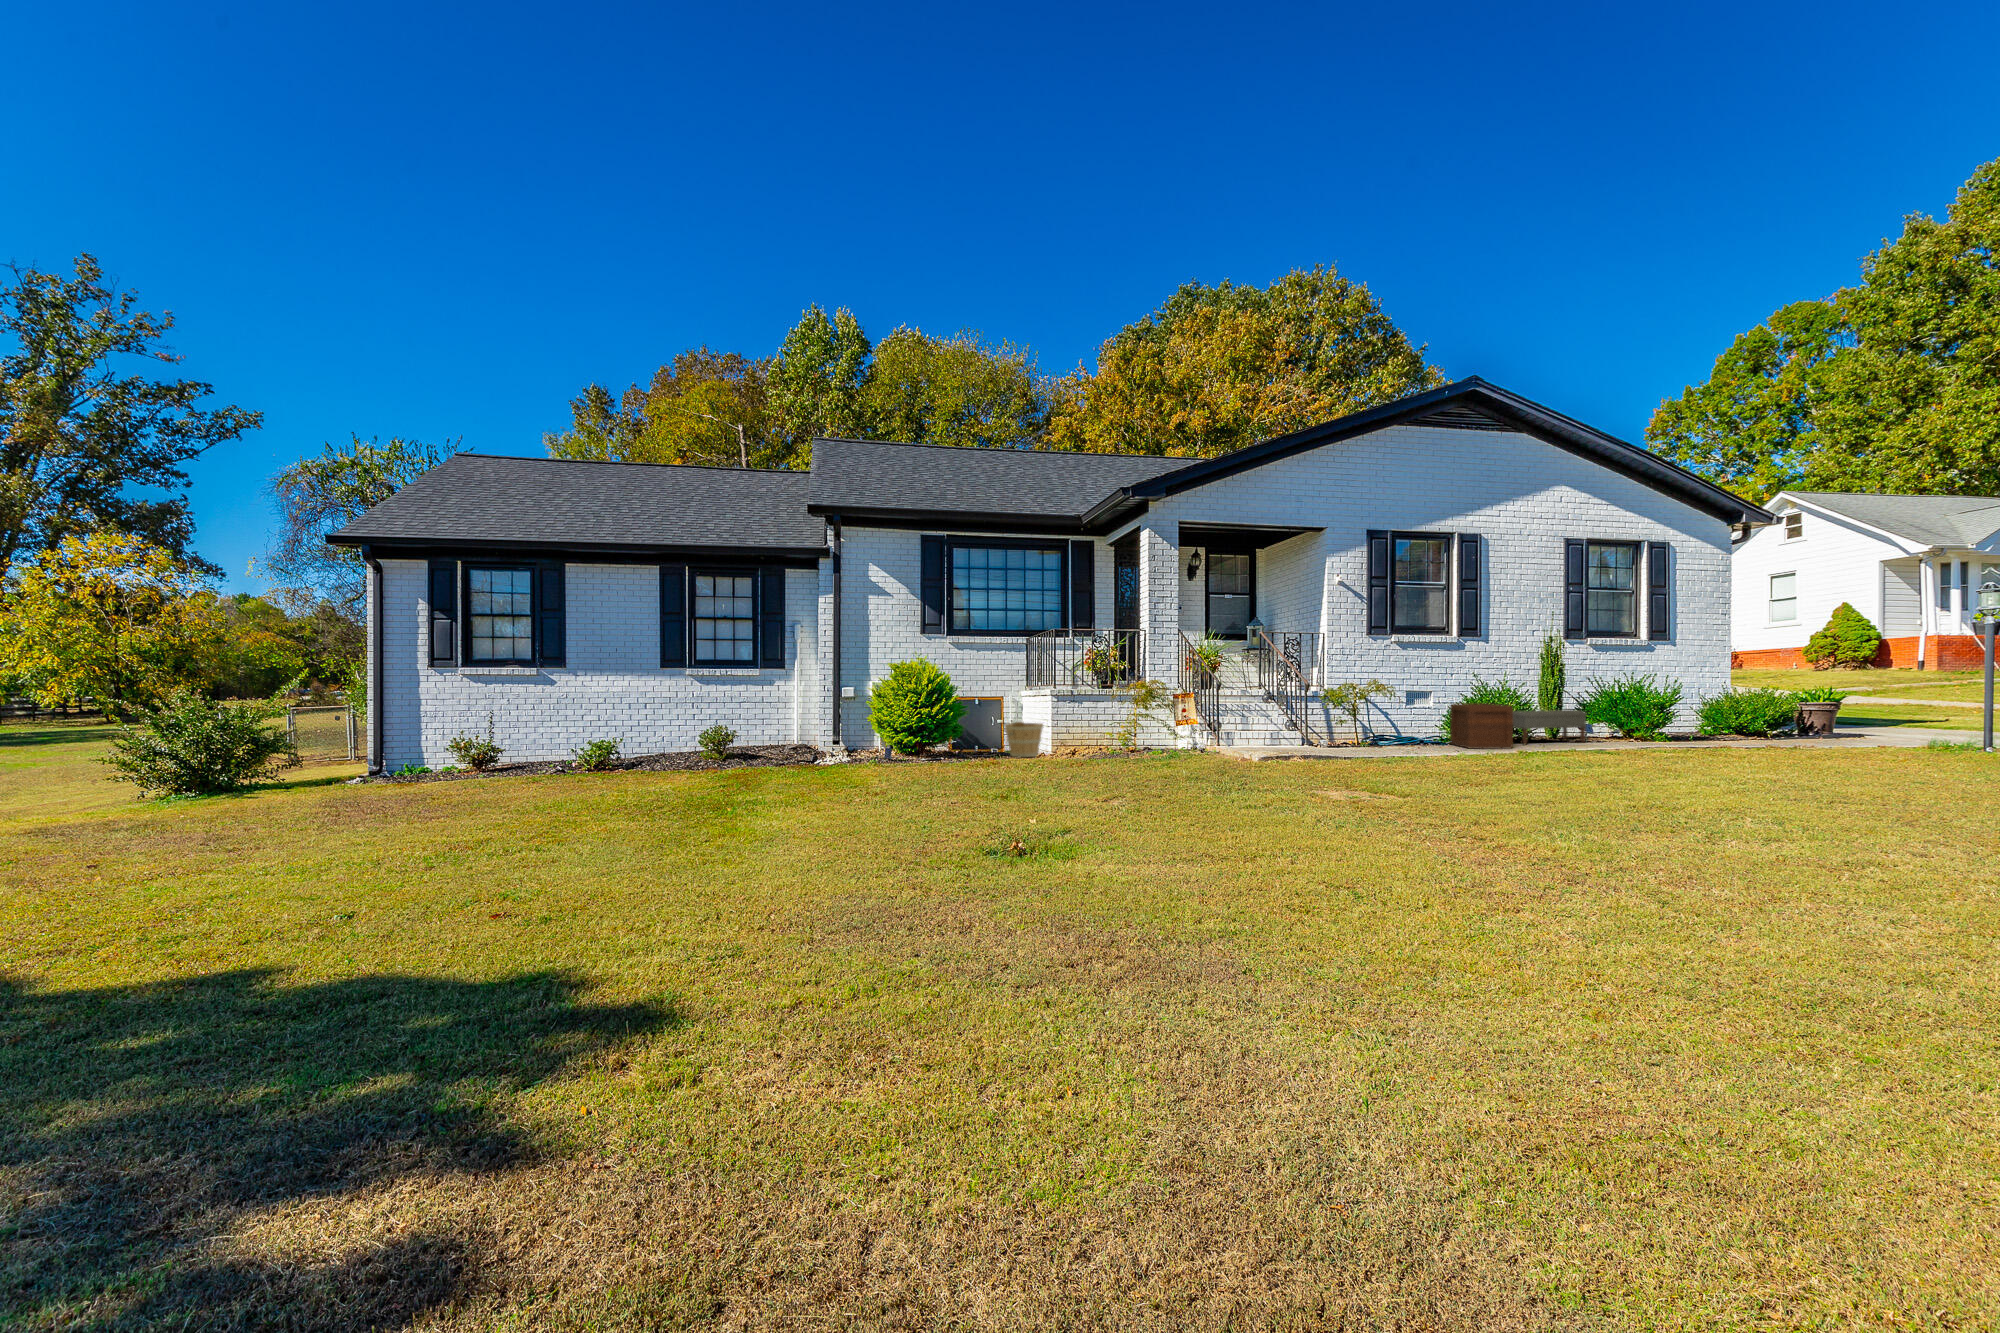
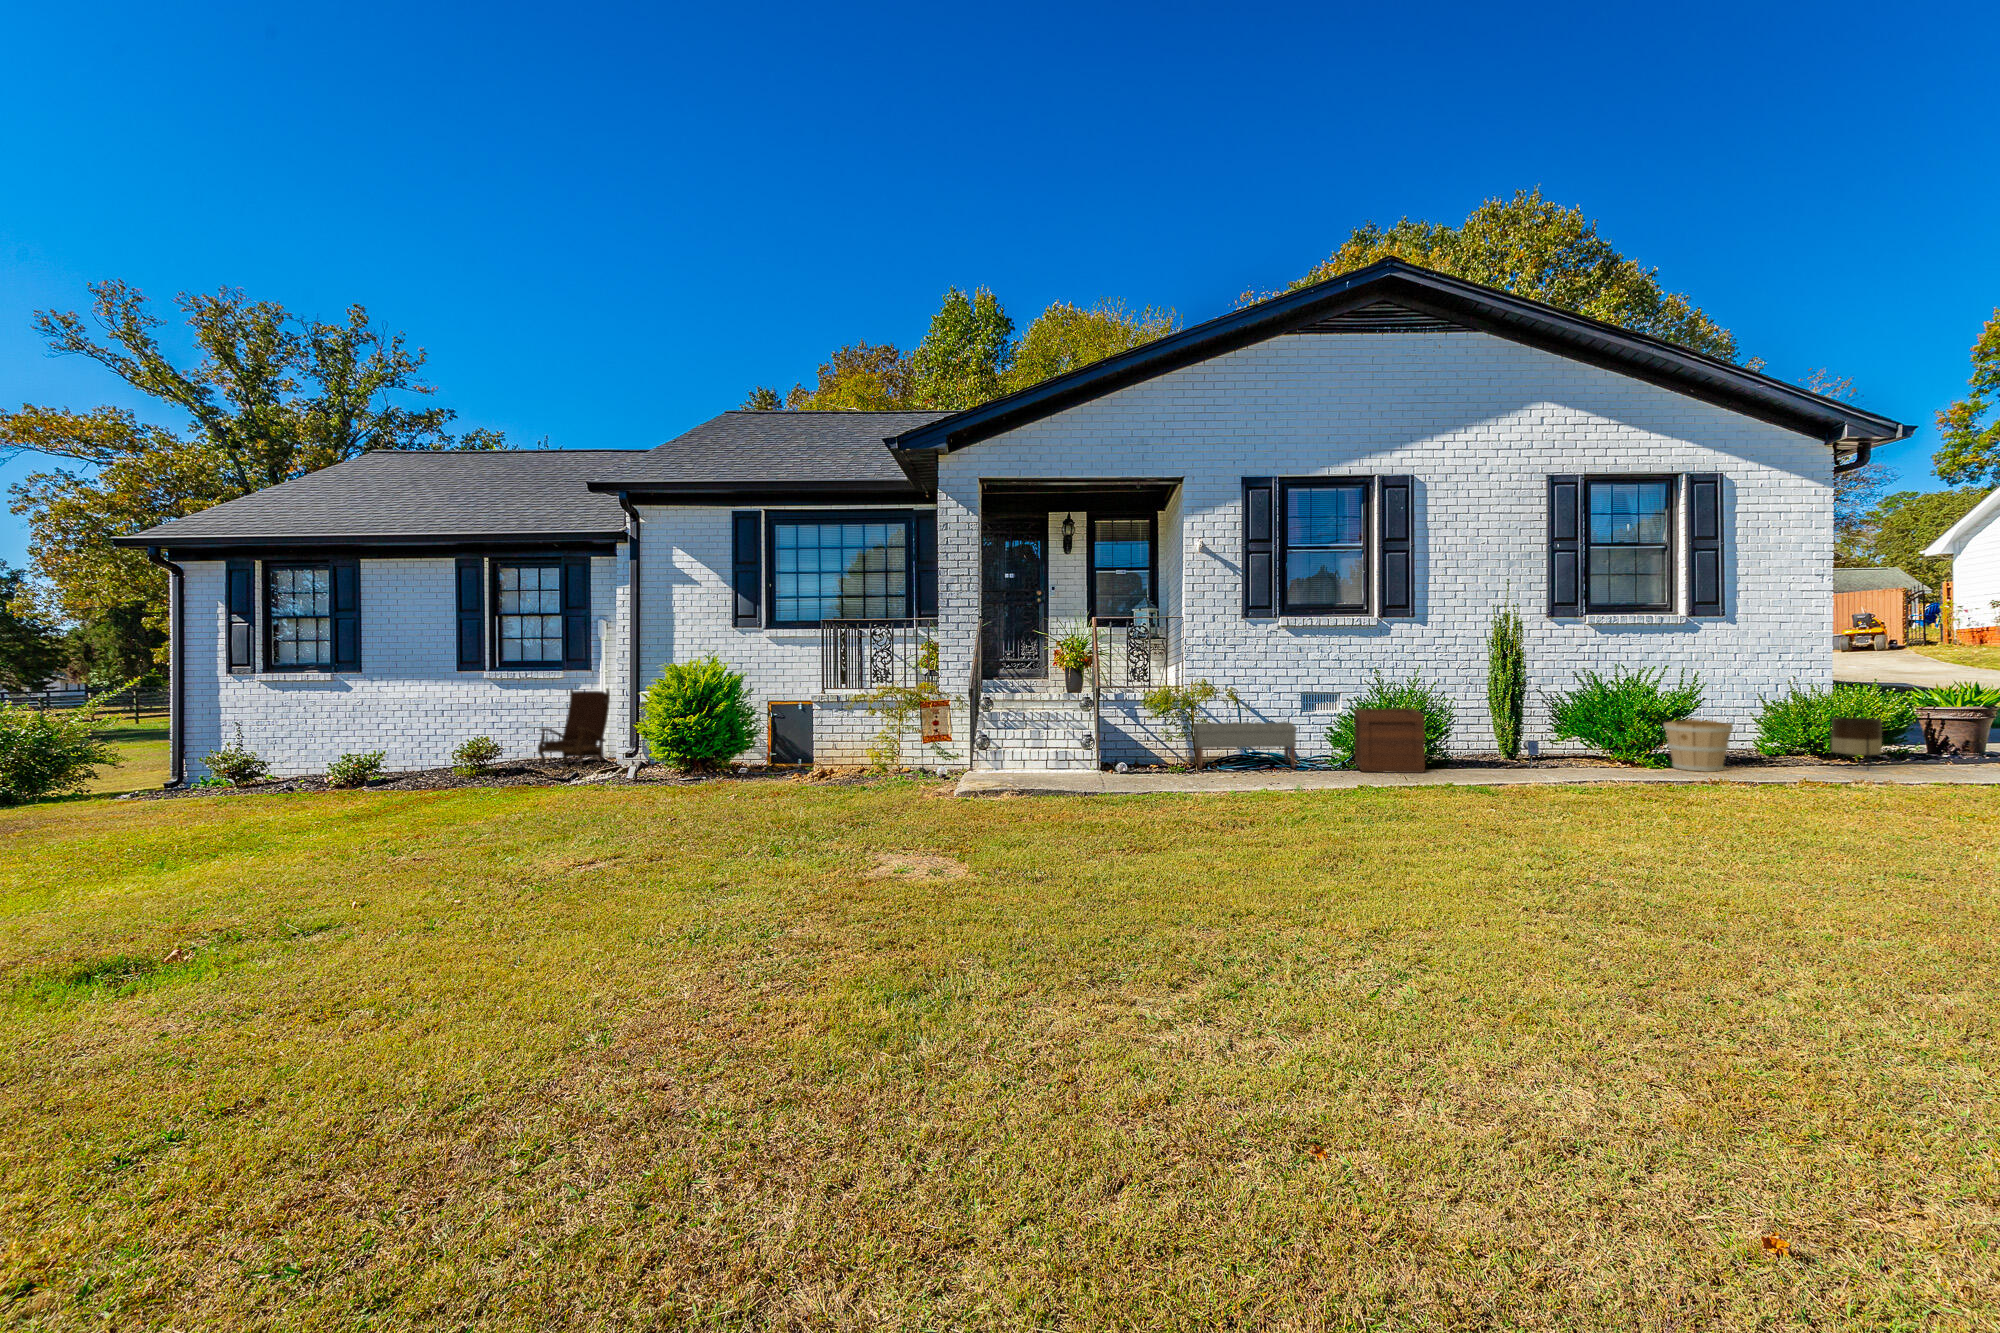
armchair: none [762,687,808,757] -> present [538,688,610,766]
planter: none [1750,709,1782,743] -> present [1830,717,1882,759]
bench: present [1513,710,1586,744] -> present [1193,722,1297,769]
wooden bucket: present [1005,722,1043,757] -> present [1663,719,1733,772]

